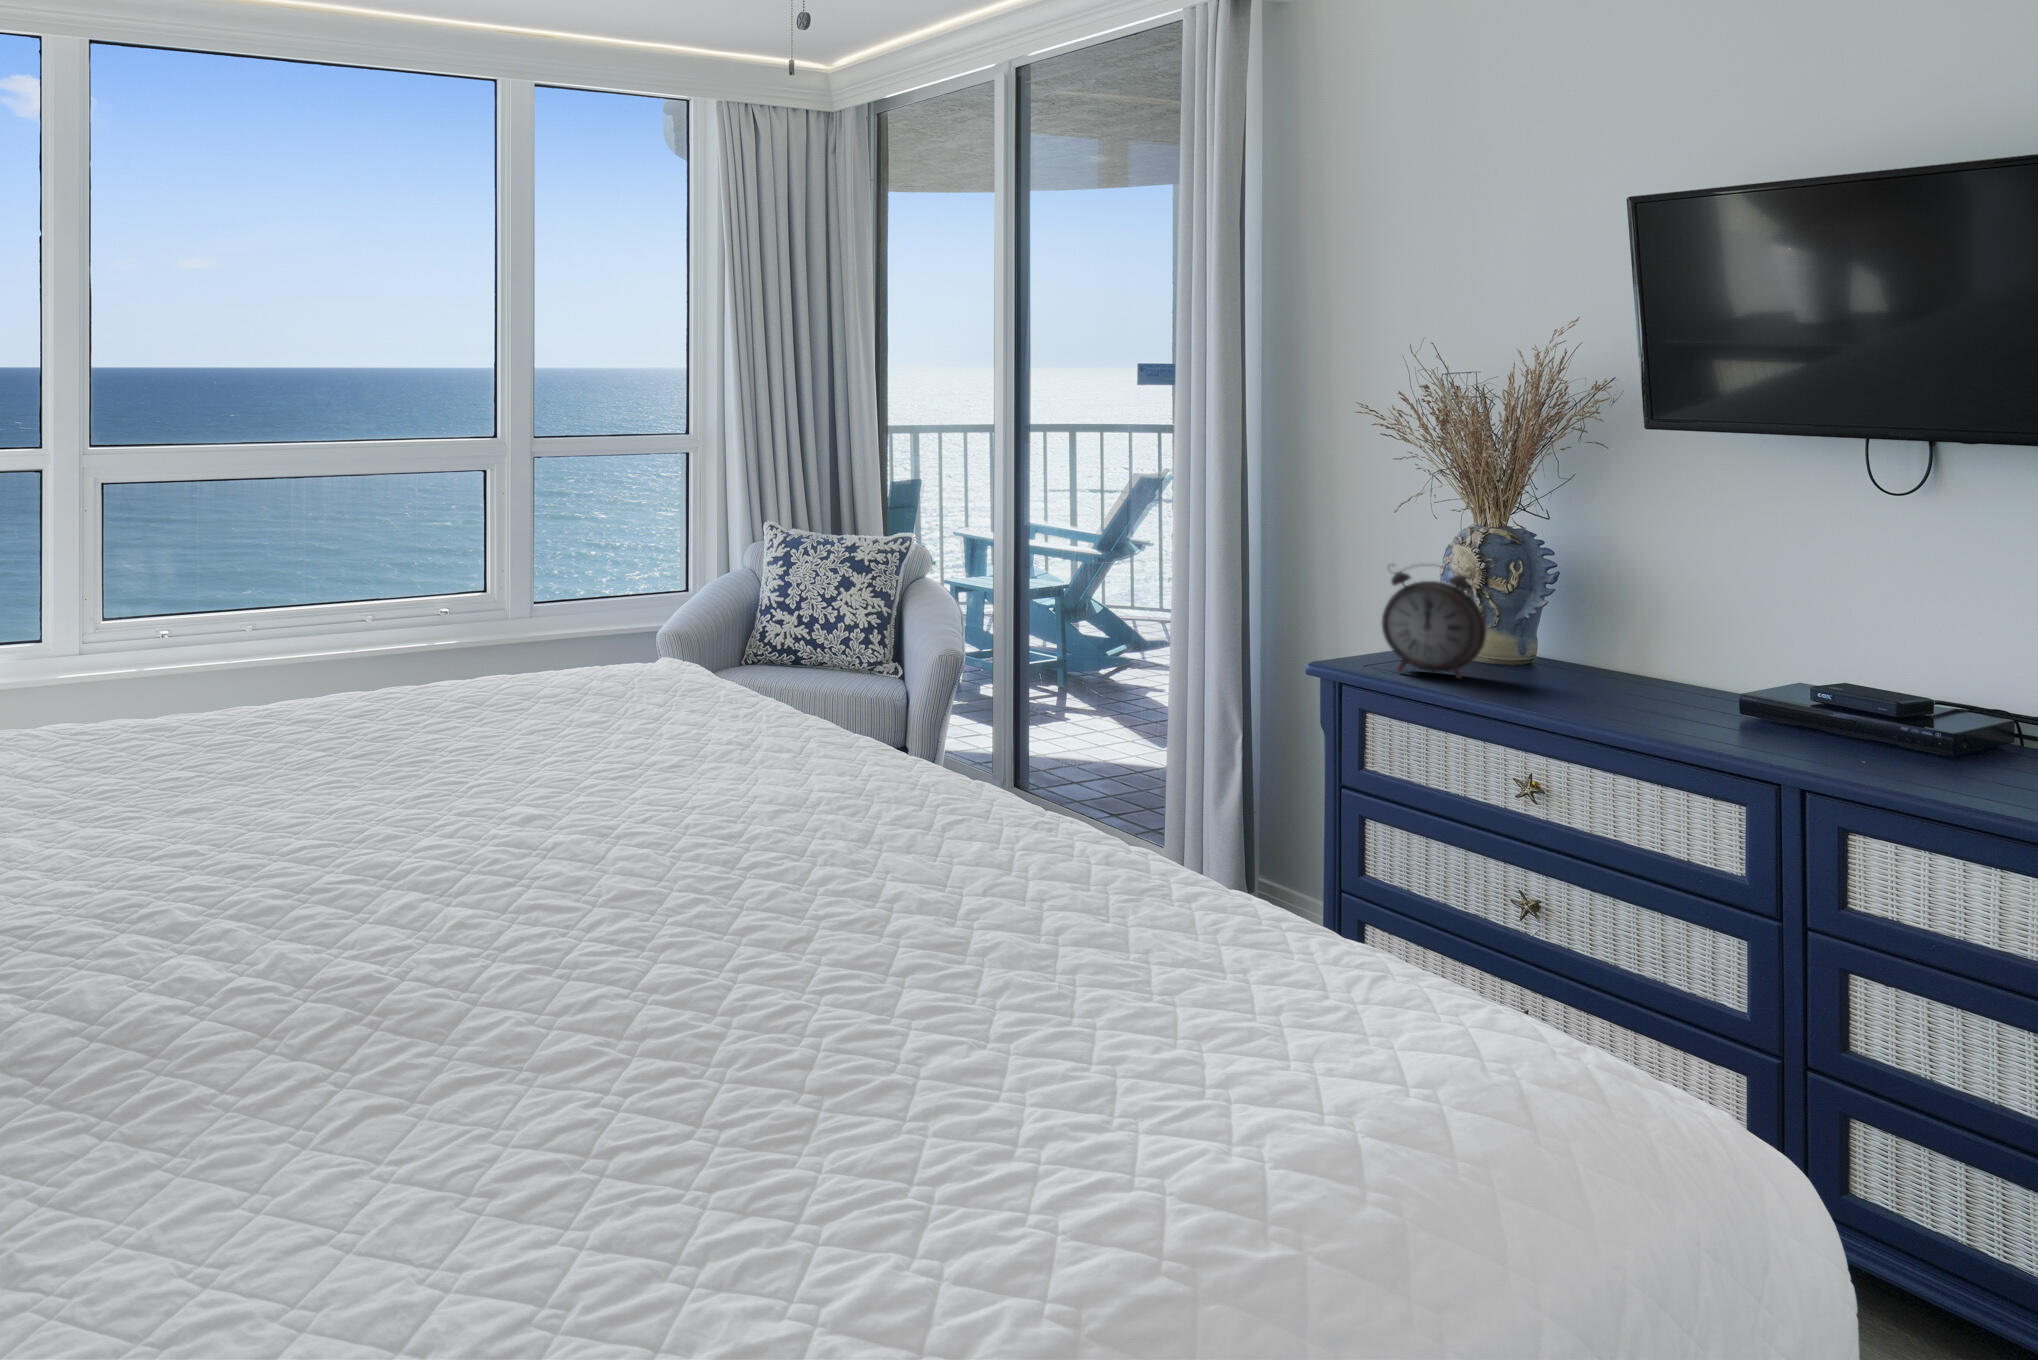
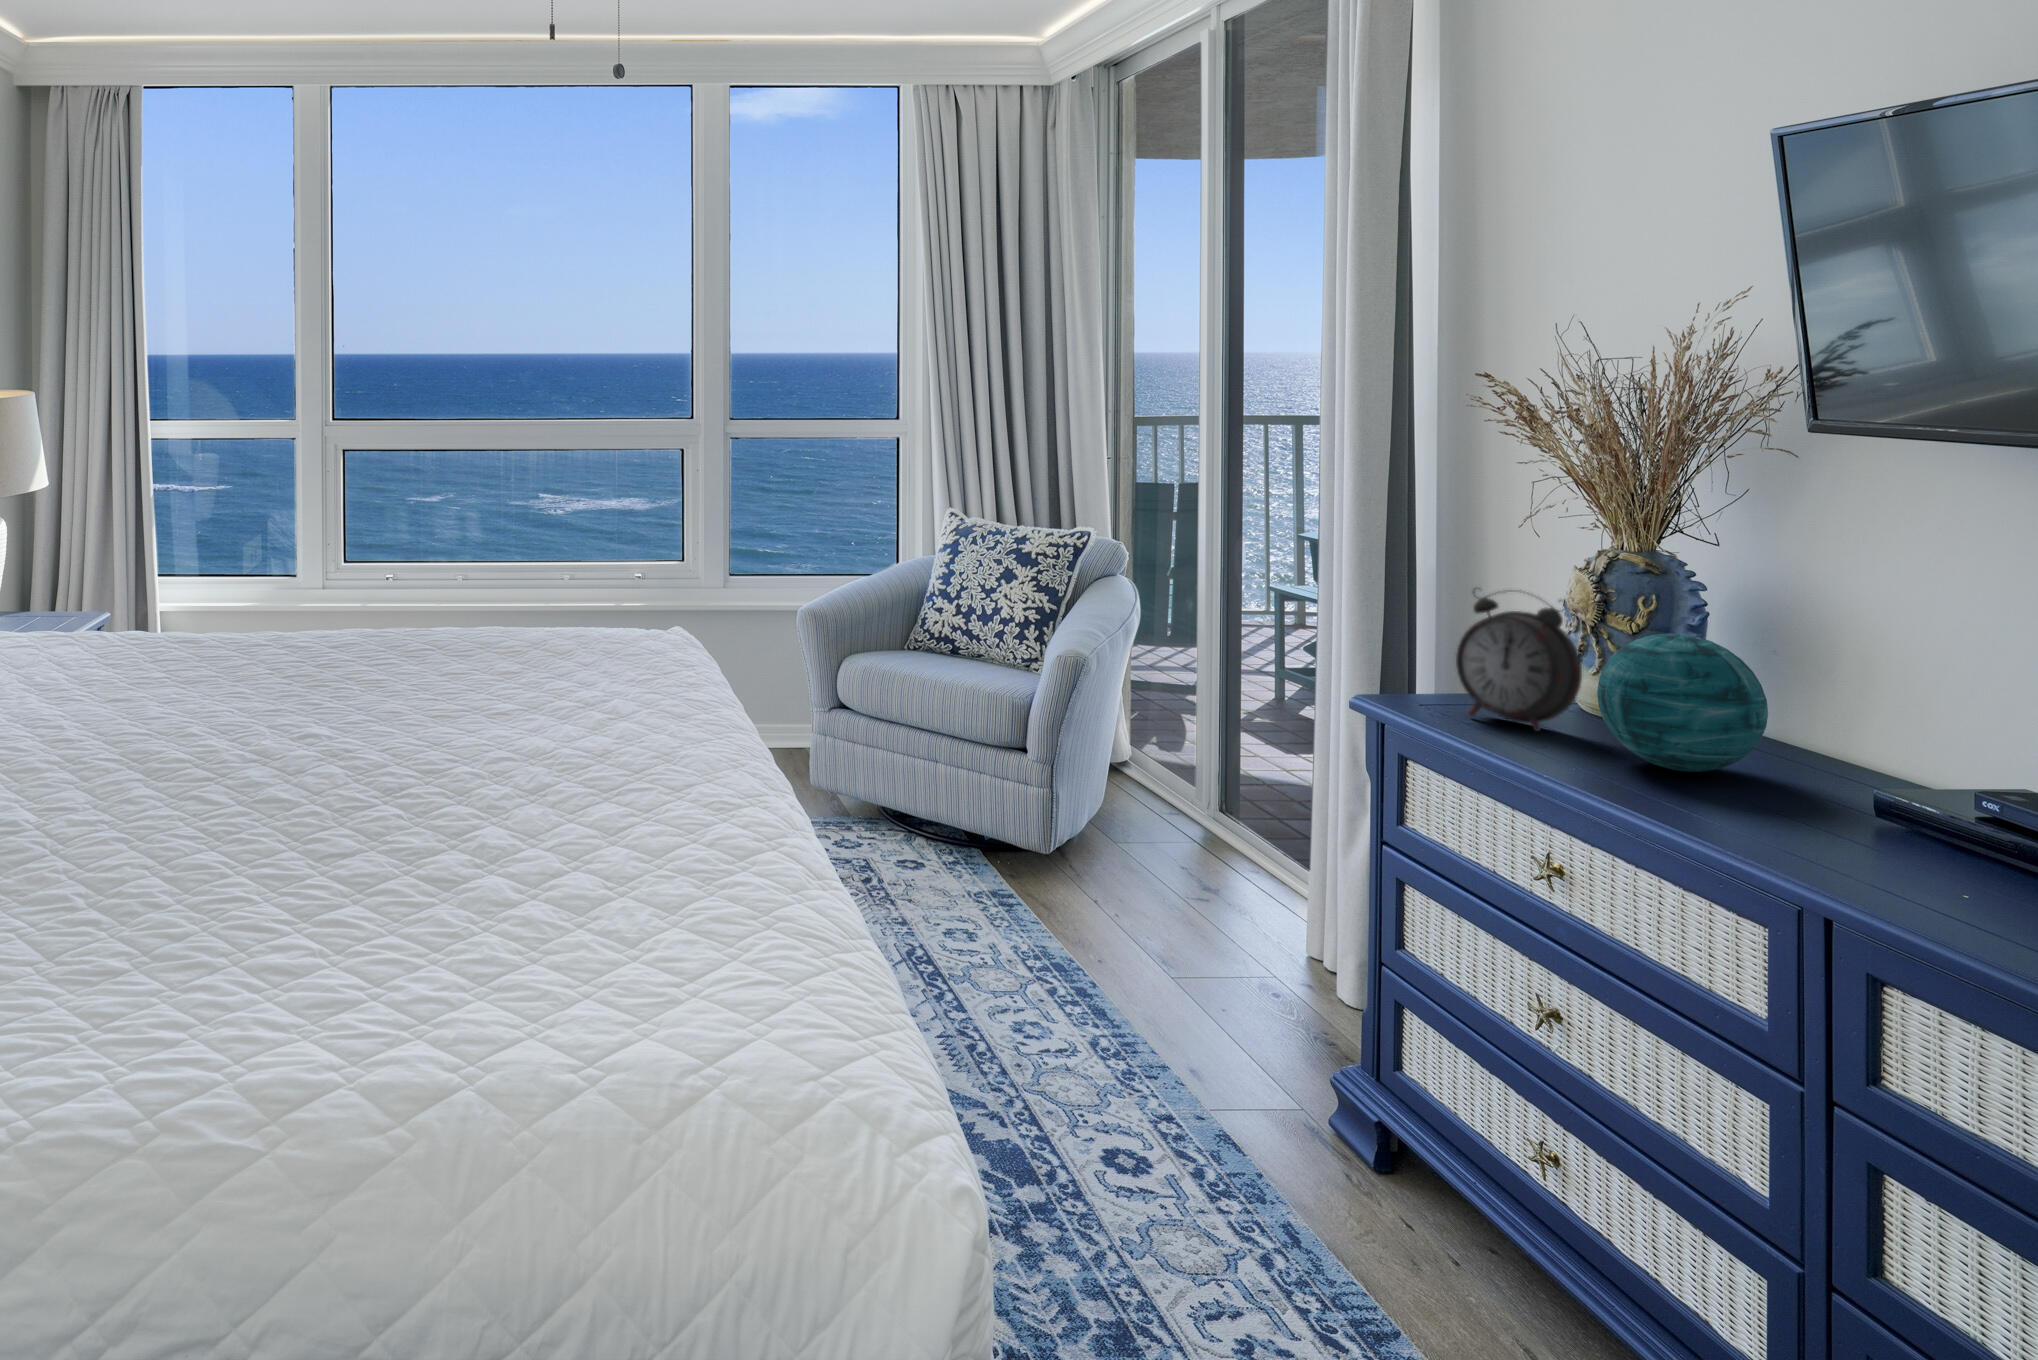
decorative orb: none [1523,589,1656,698] -> present [1597,633,1768,772]

